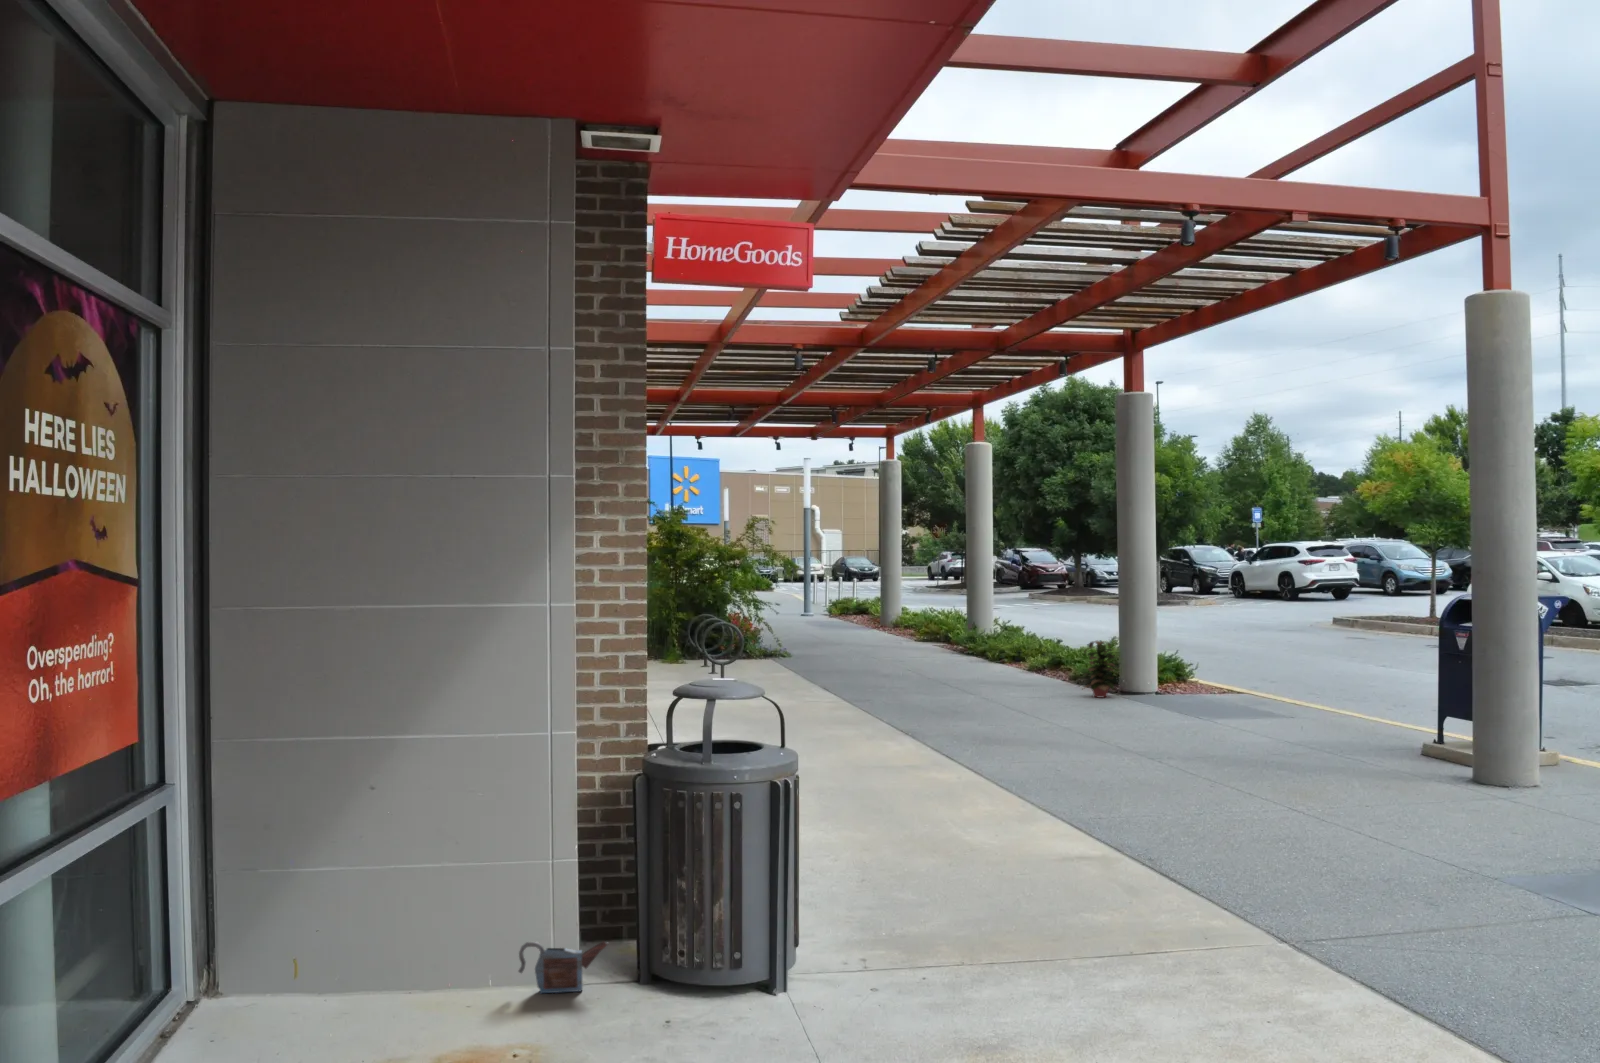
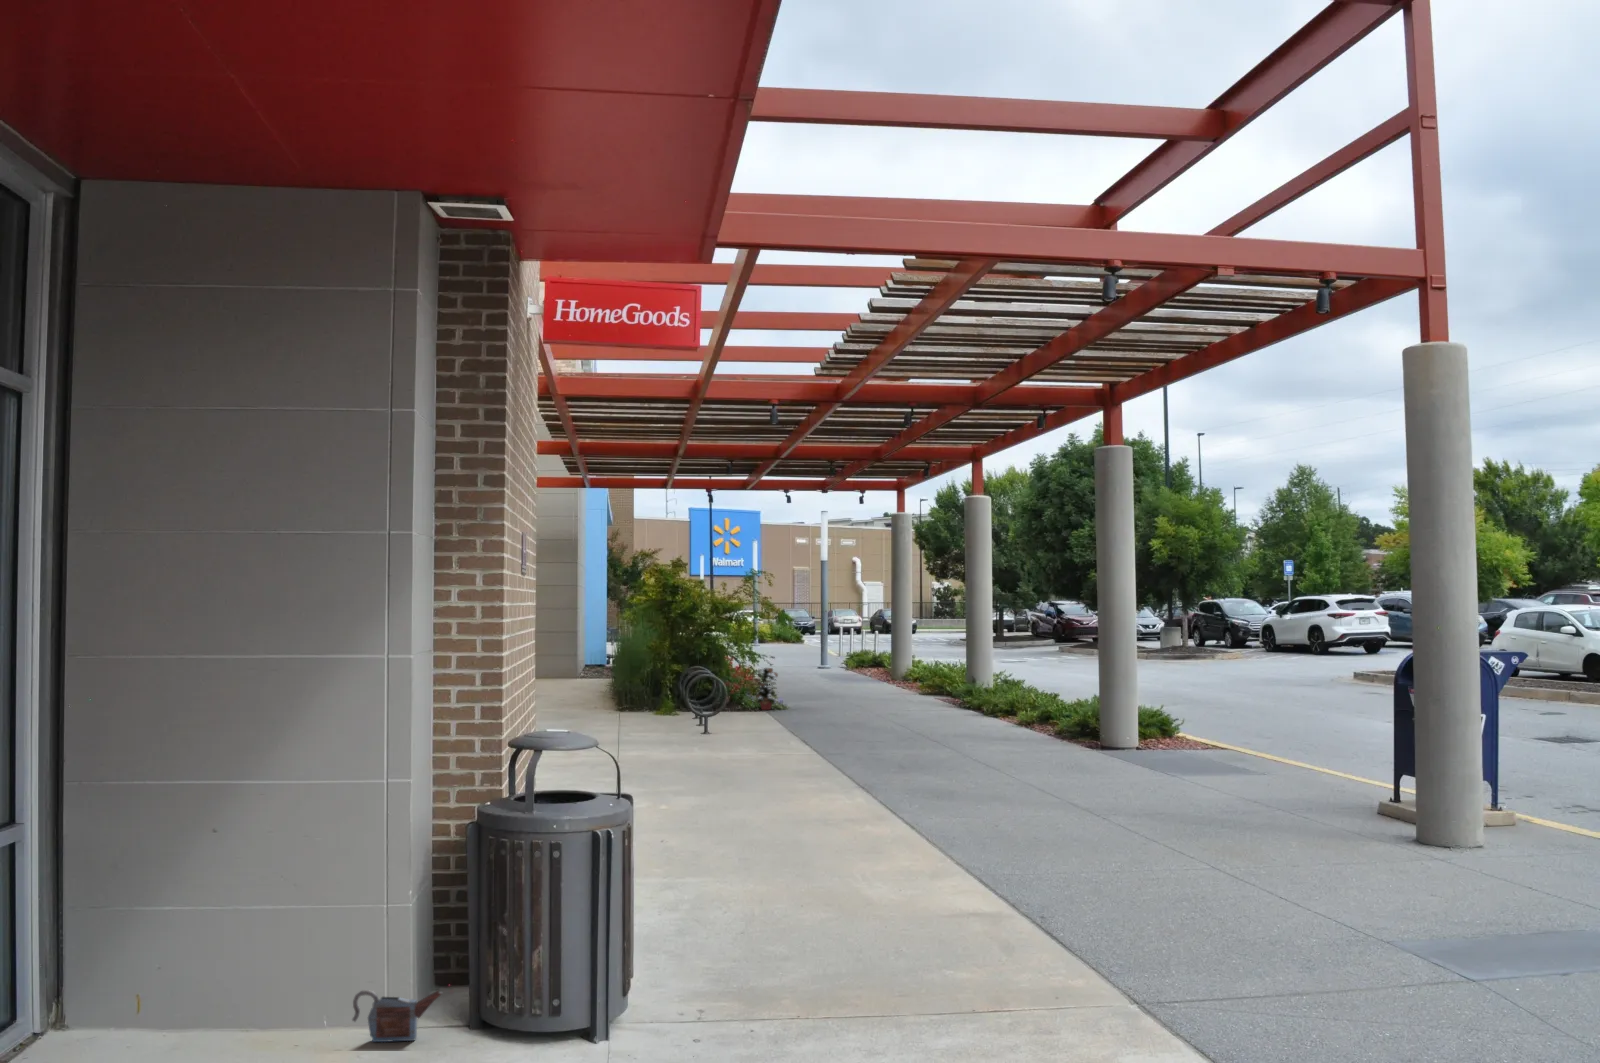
decorative plant: present [1084,641,1115,697] -> present [753,668,778,710]

